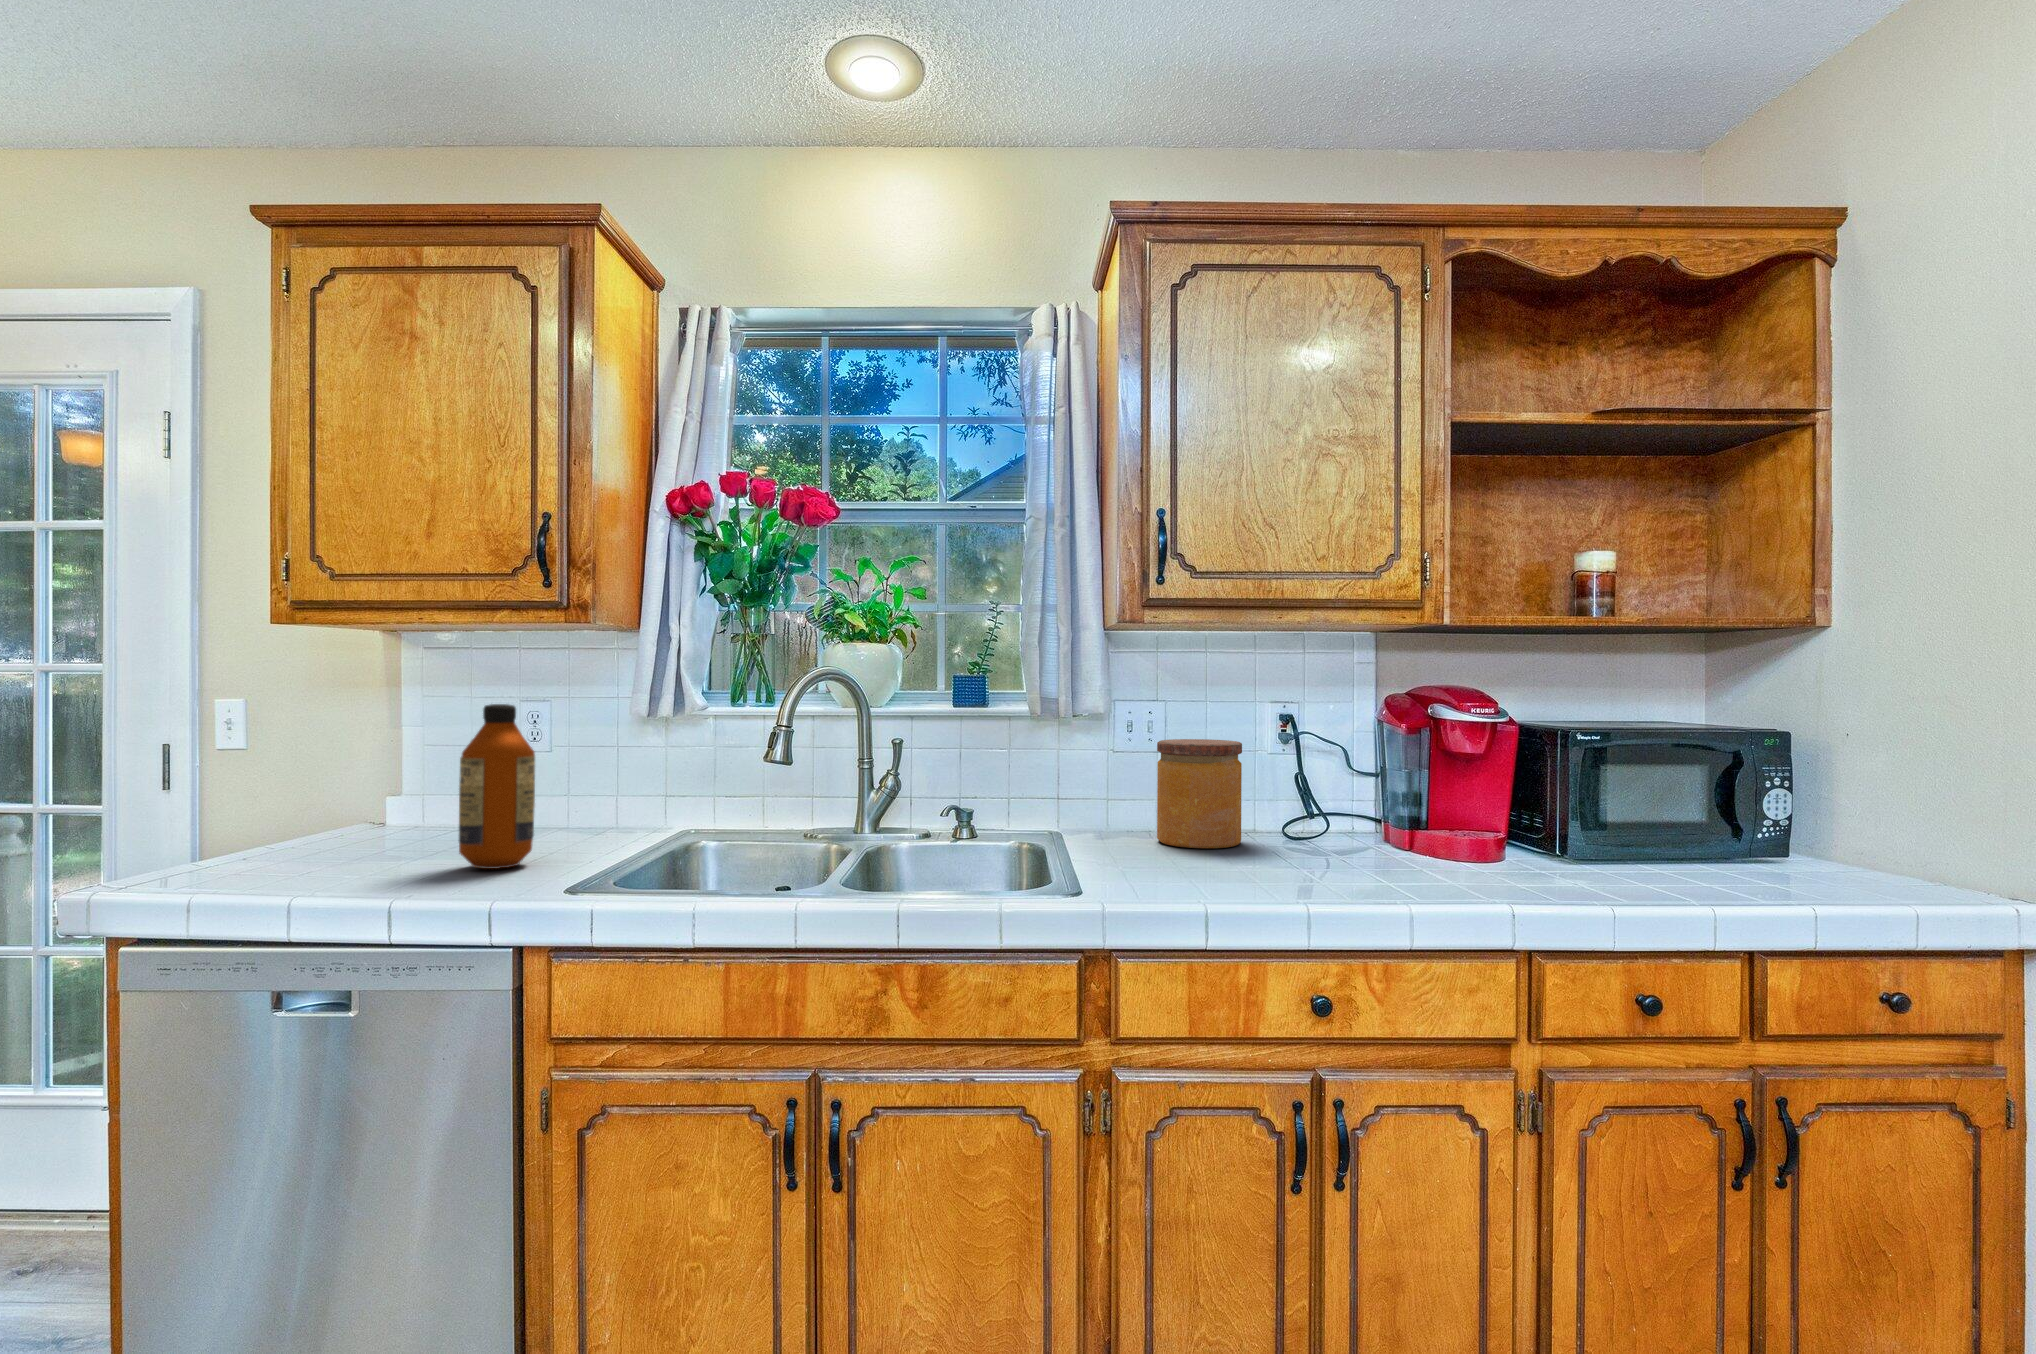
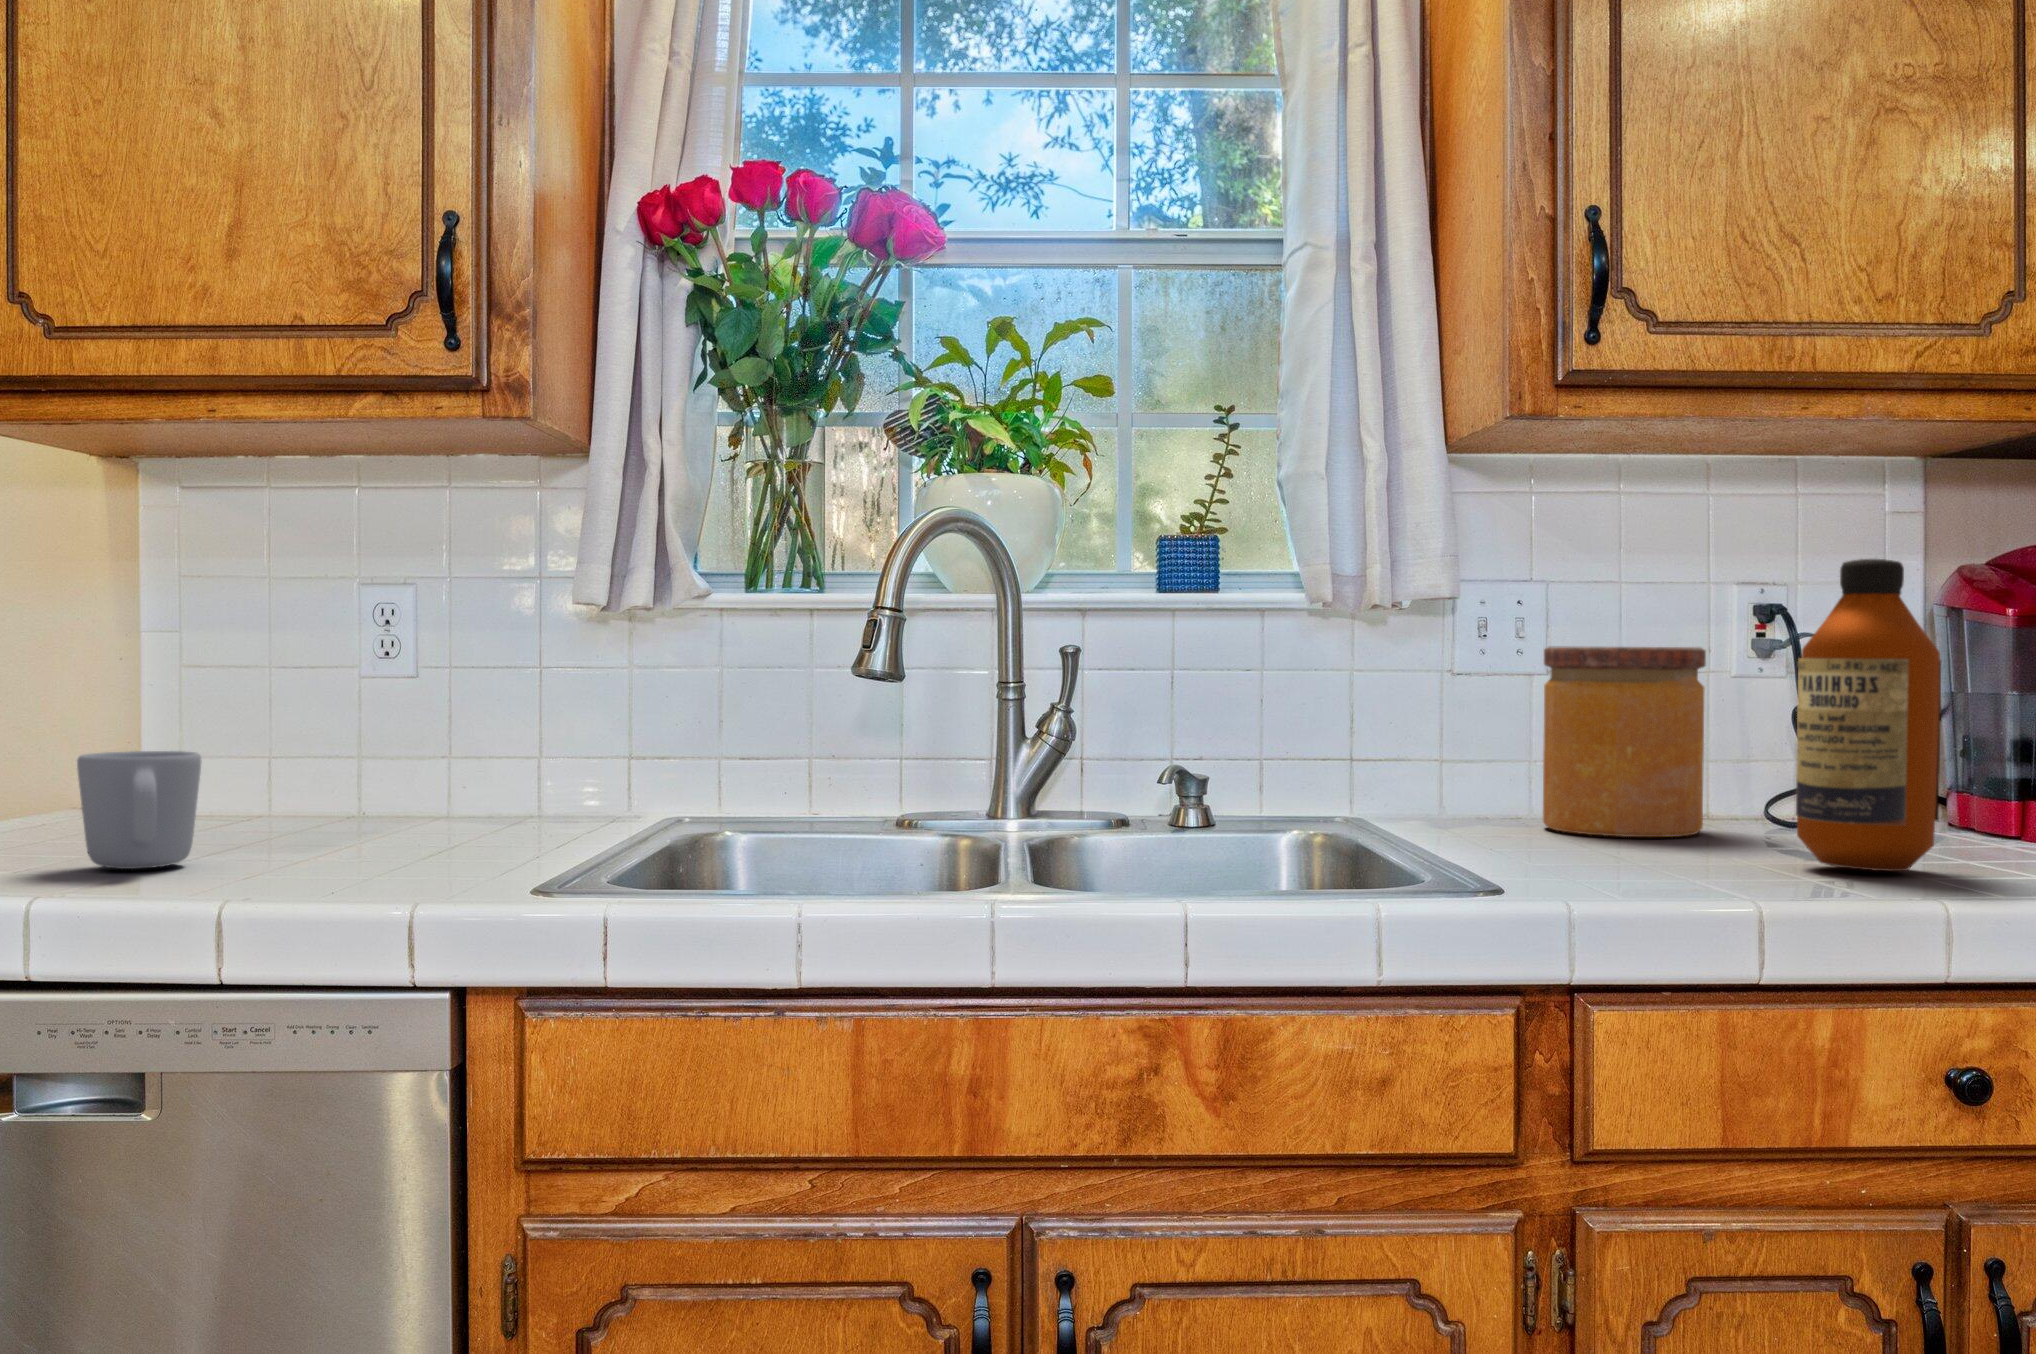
bottle: present [459,704,535,869] -> present [1796,559,1941,871]
mug: none [326,810,397,876] -> present [77,751,201,869]

